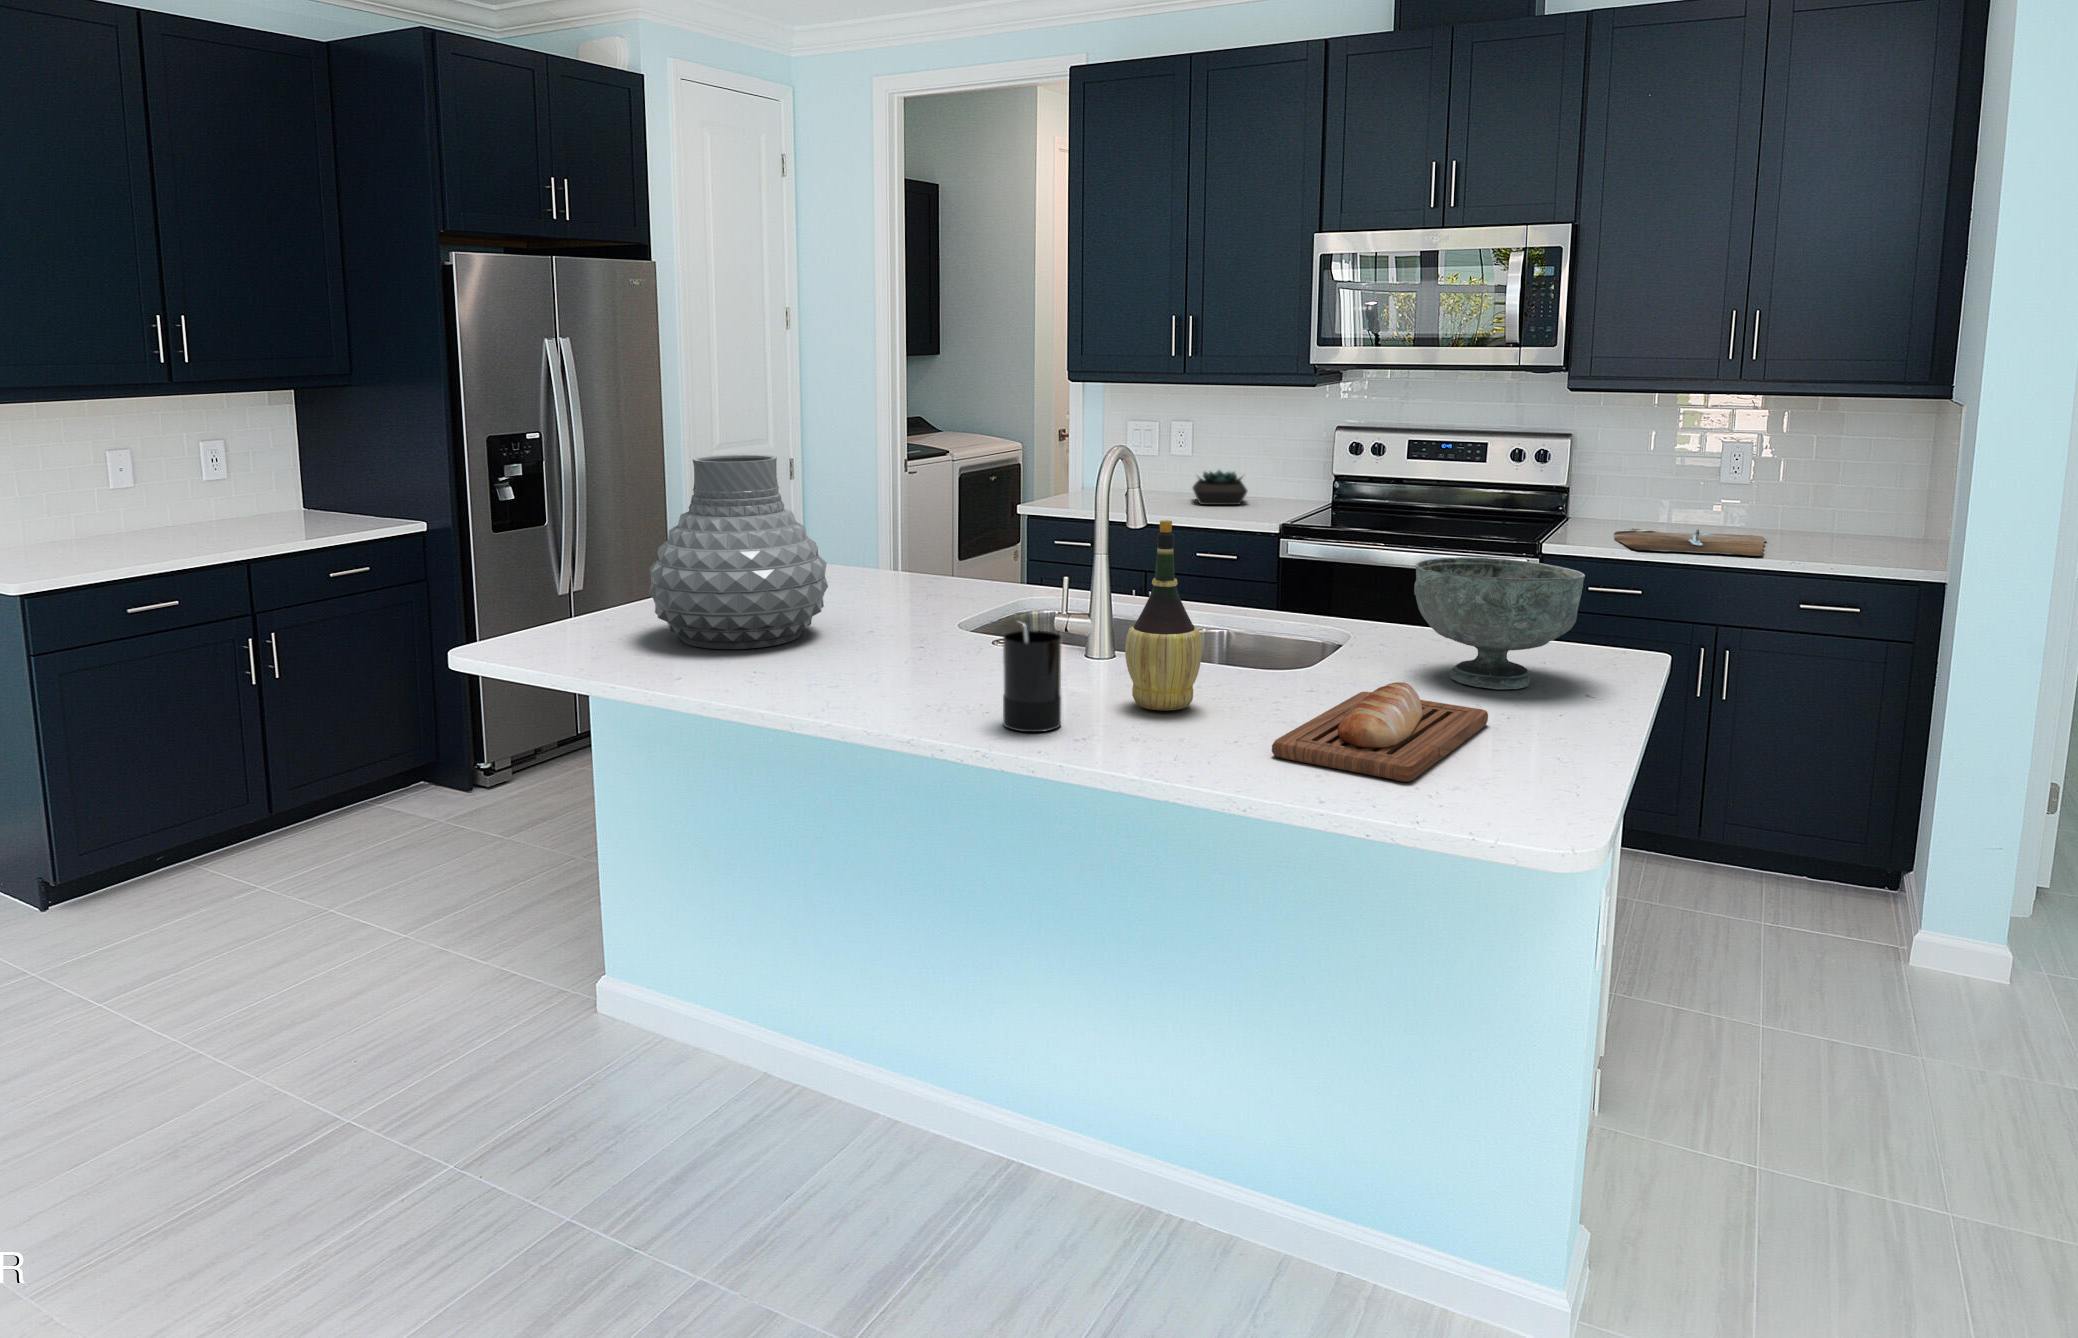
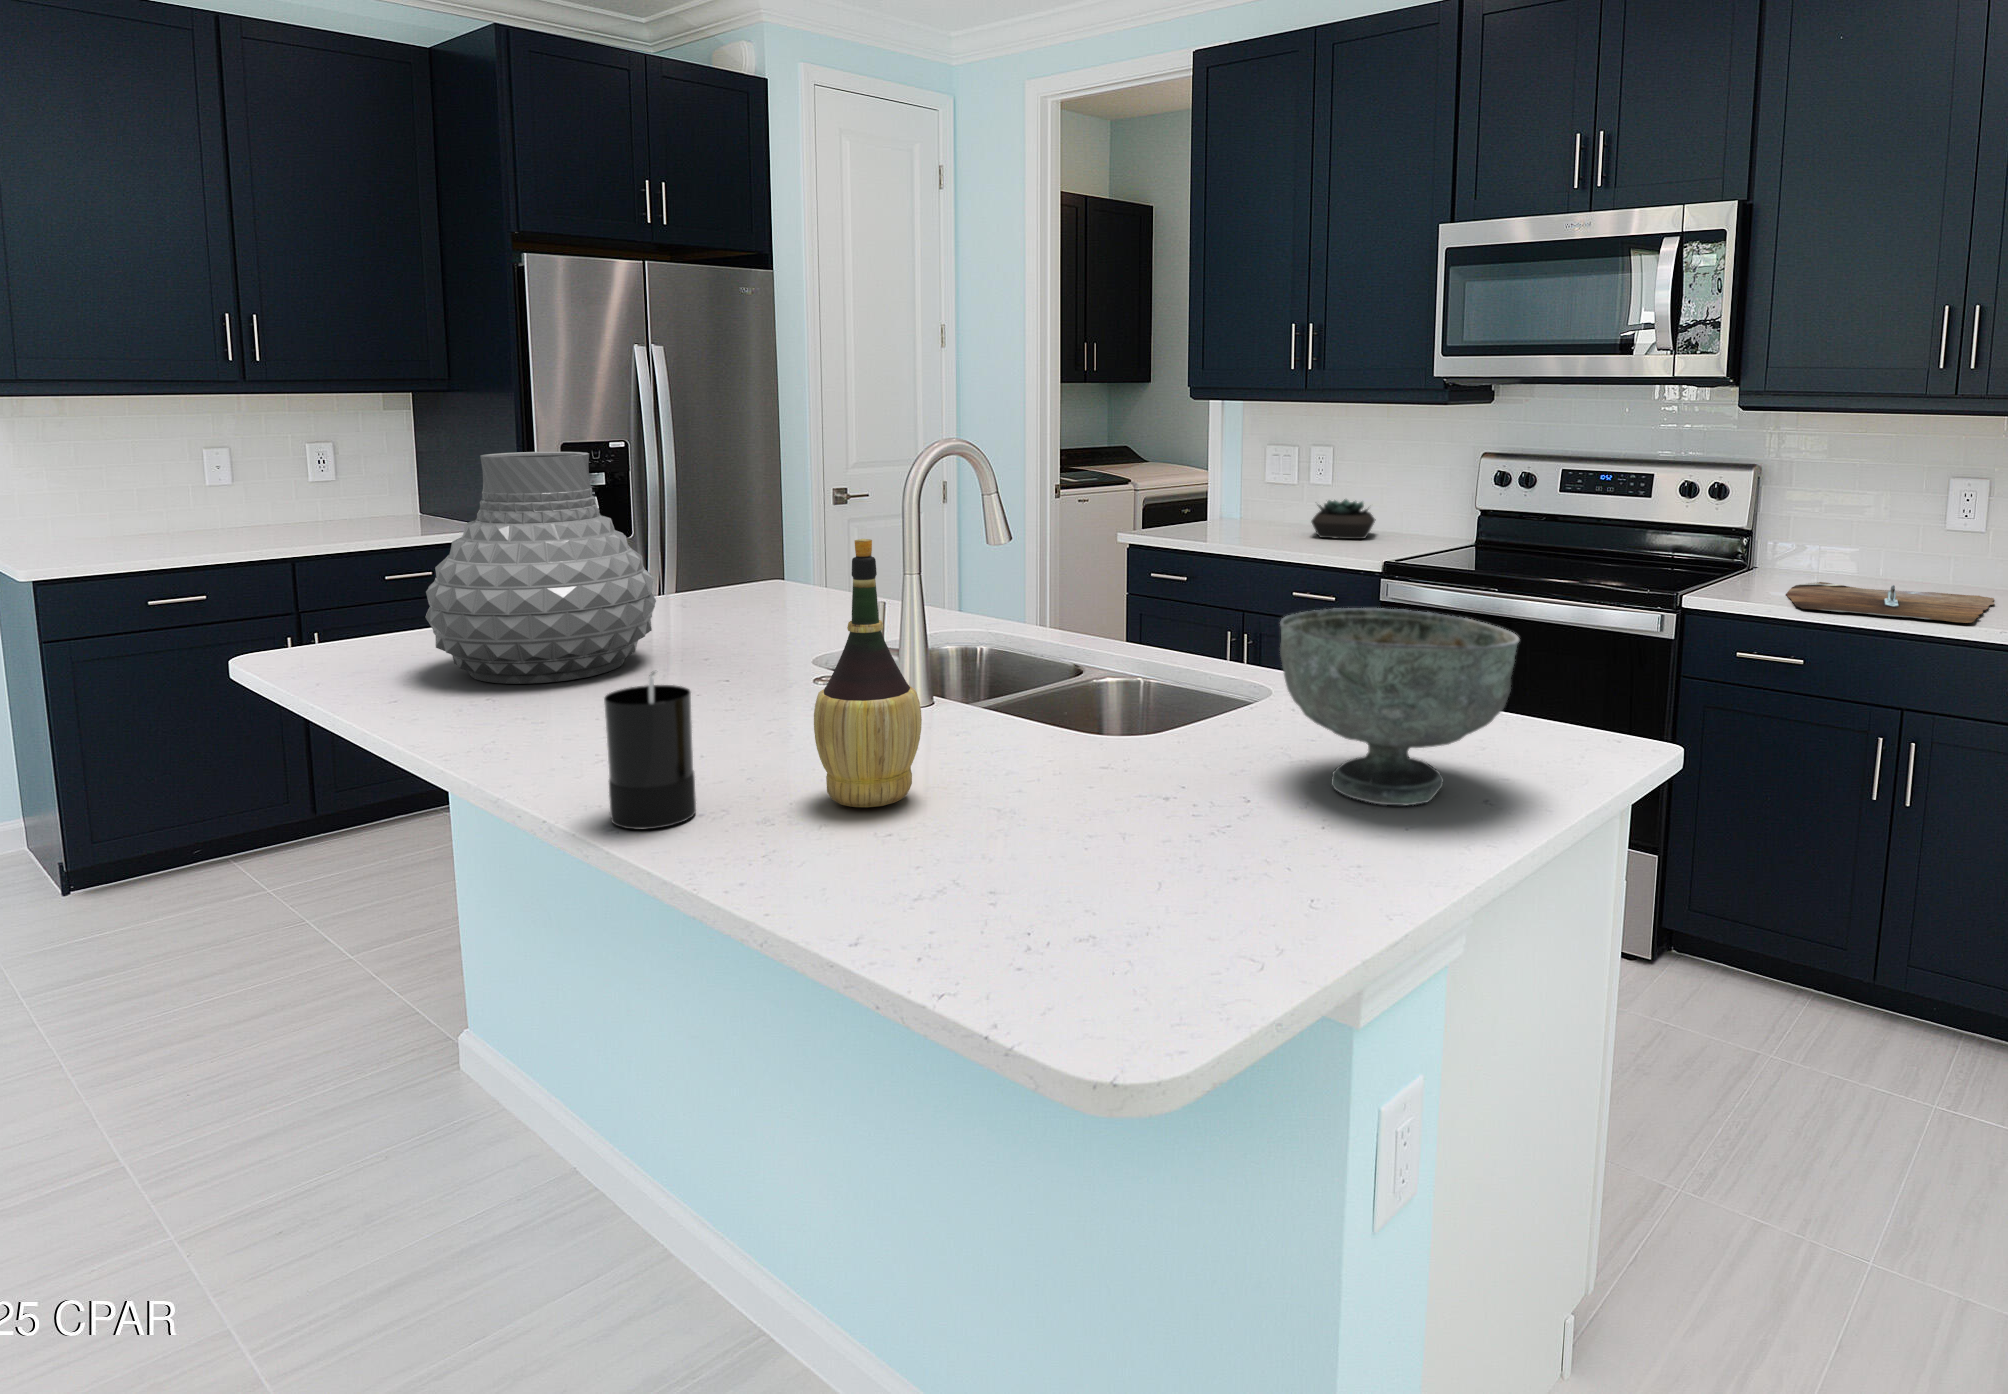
bread loaf: present [1272,682,1488,782] -> none [889,792,1290,970]

